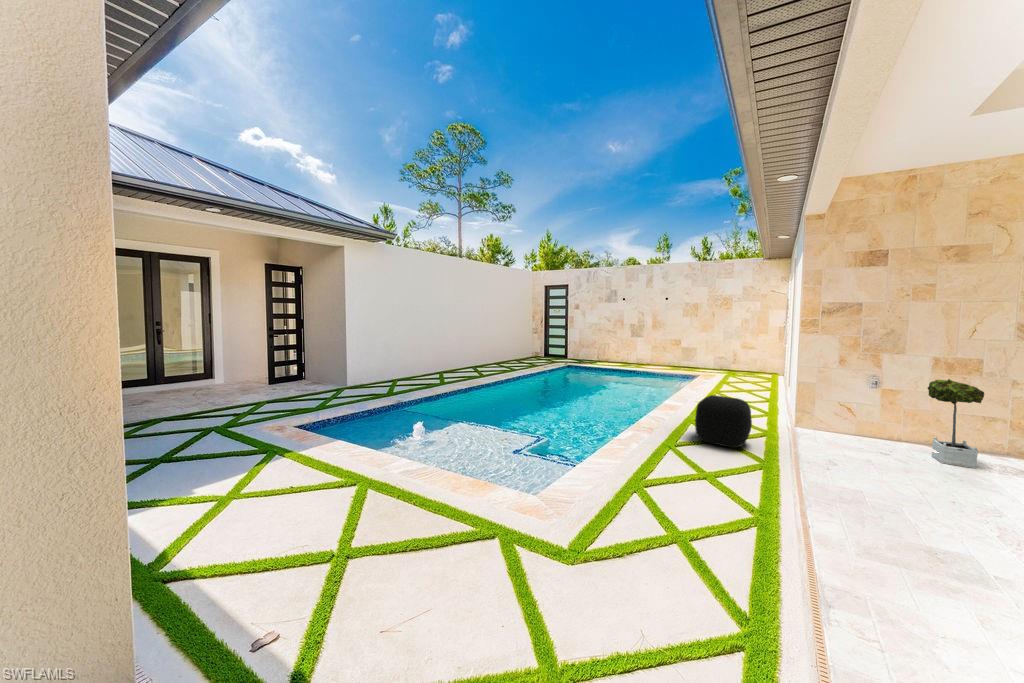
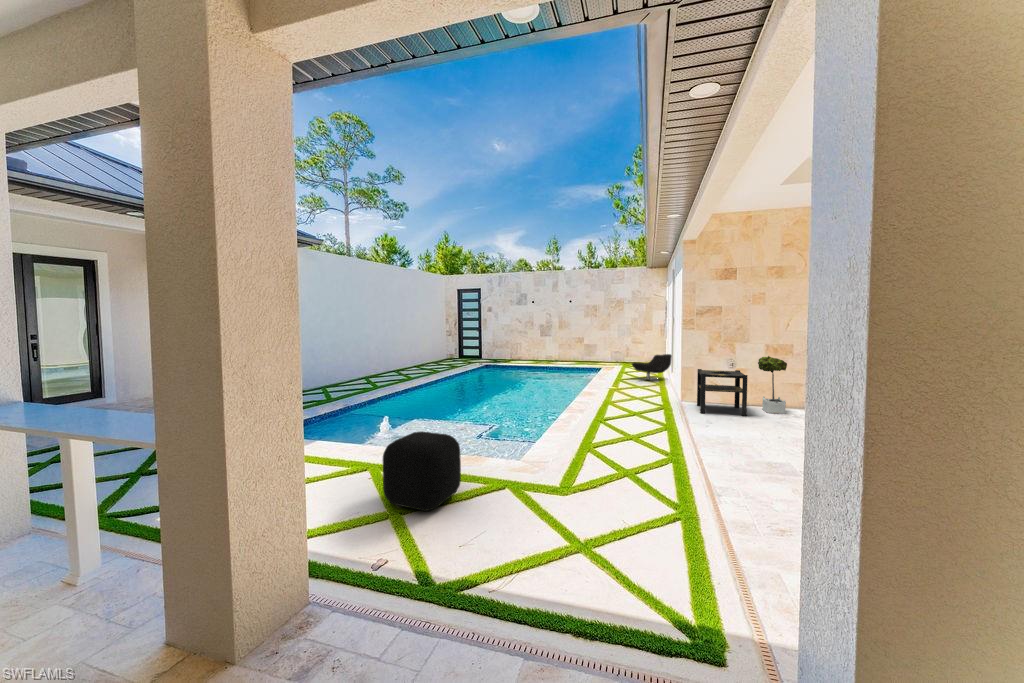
lounge chair: none [733,364,789,397] -> present [632,354,672,380]
side table: none [819,389,908,464] -> present [697,369,747,416]
ottoman: present [695,395,752,448] -> present [383,431,461,511]

